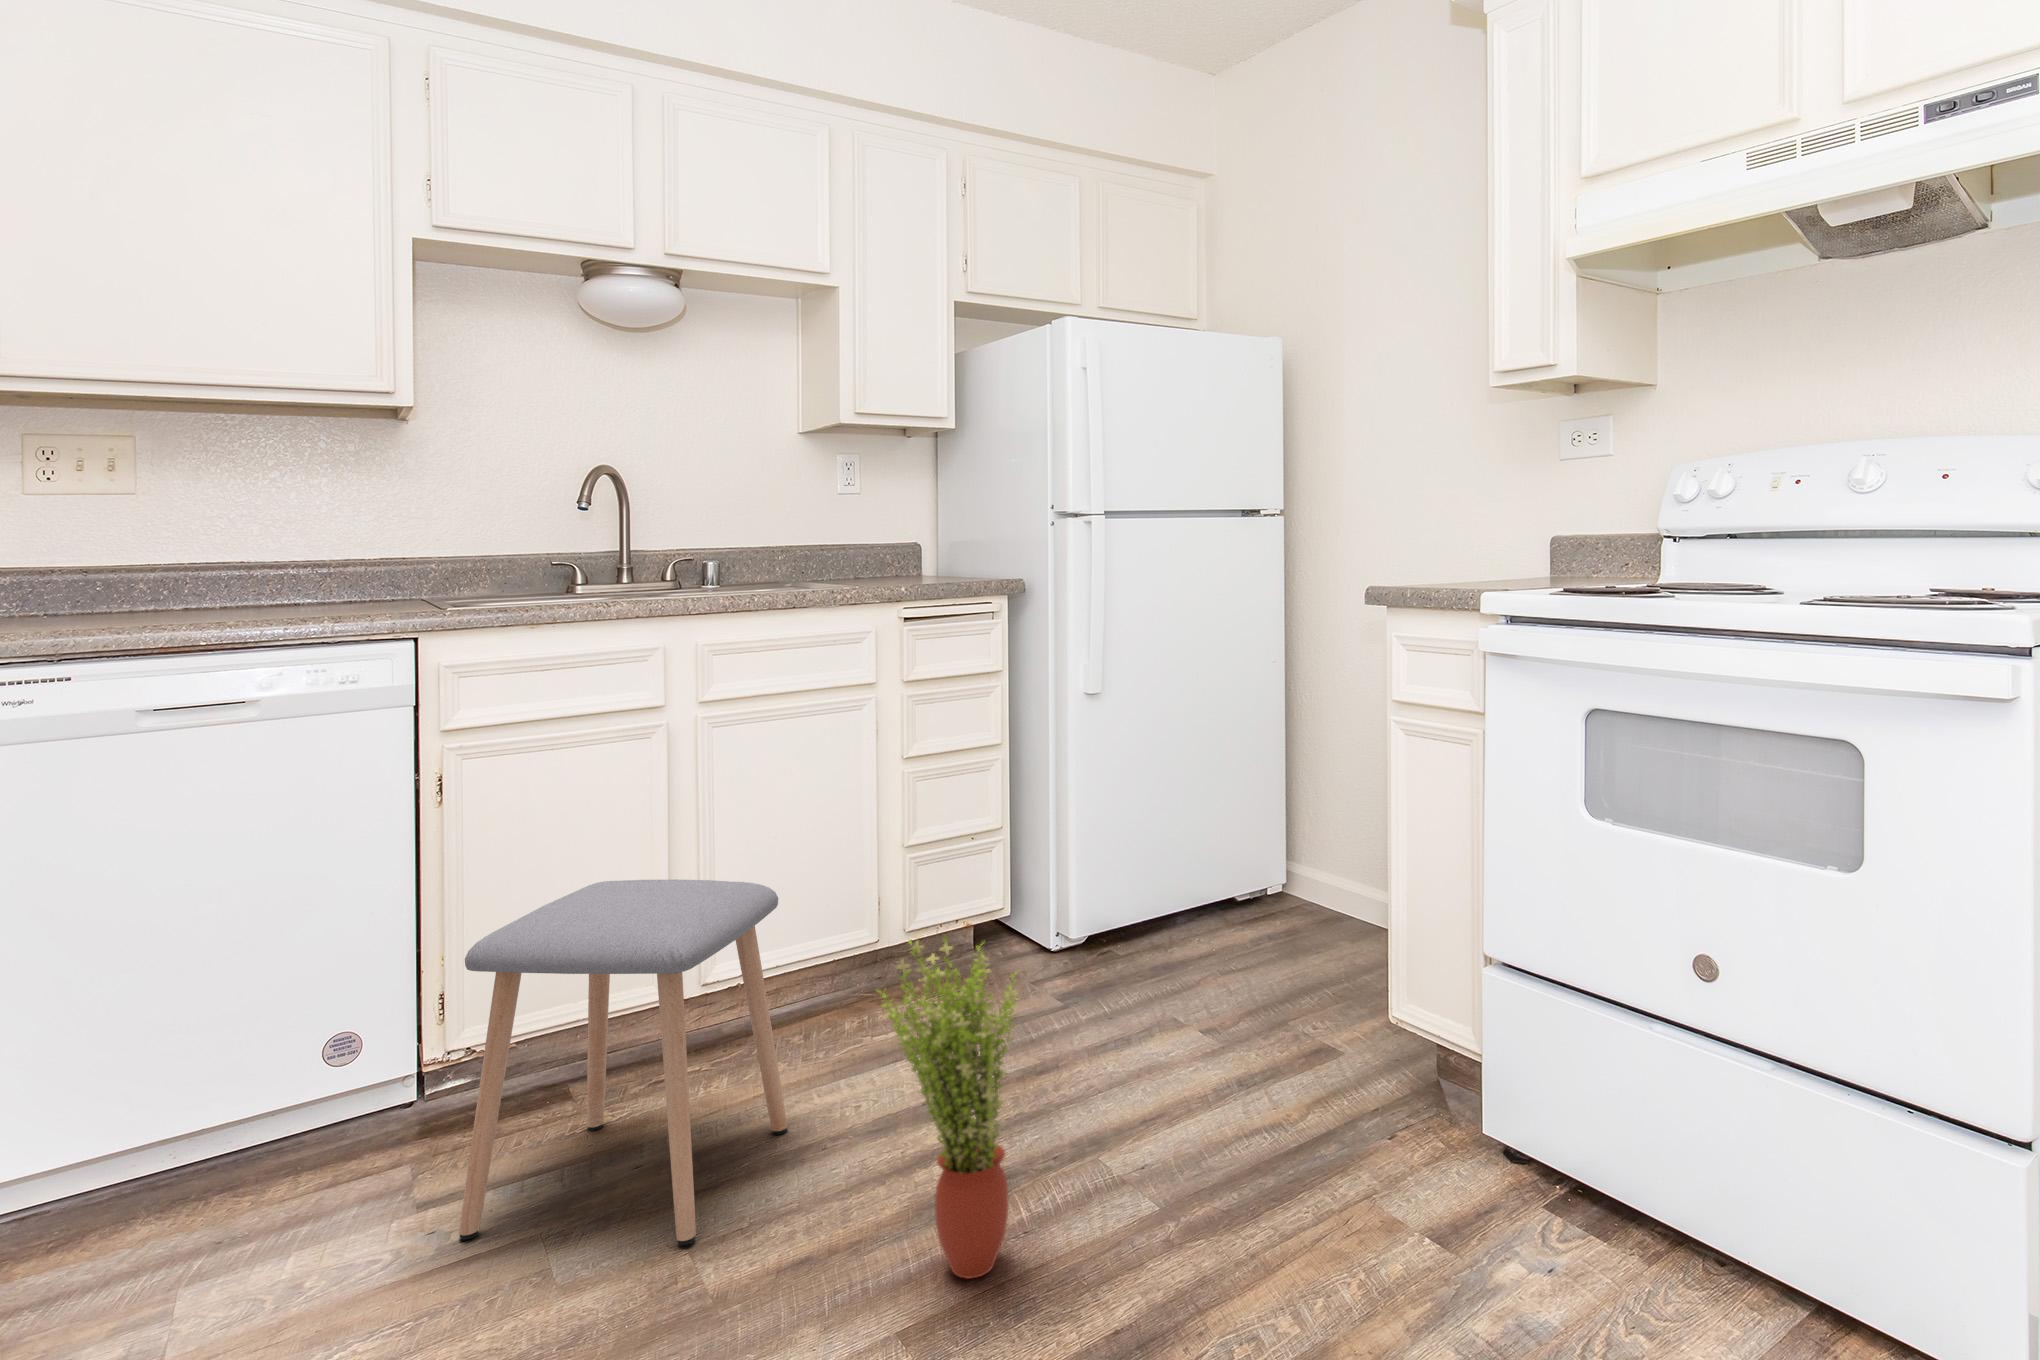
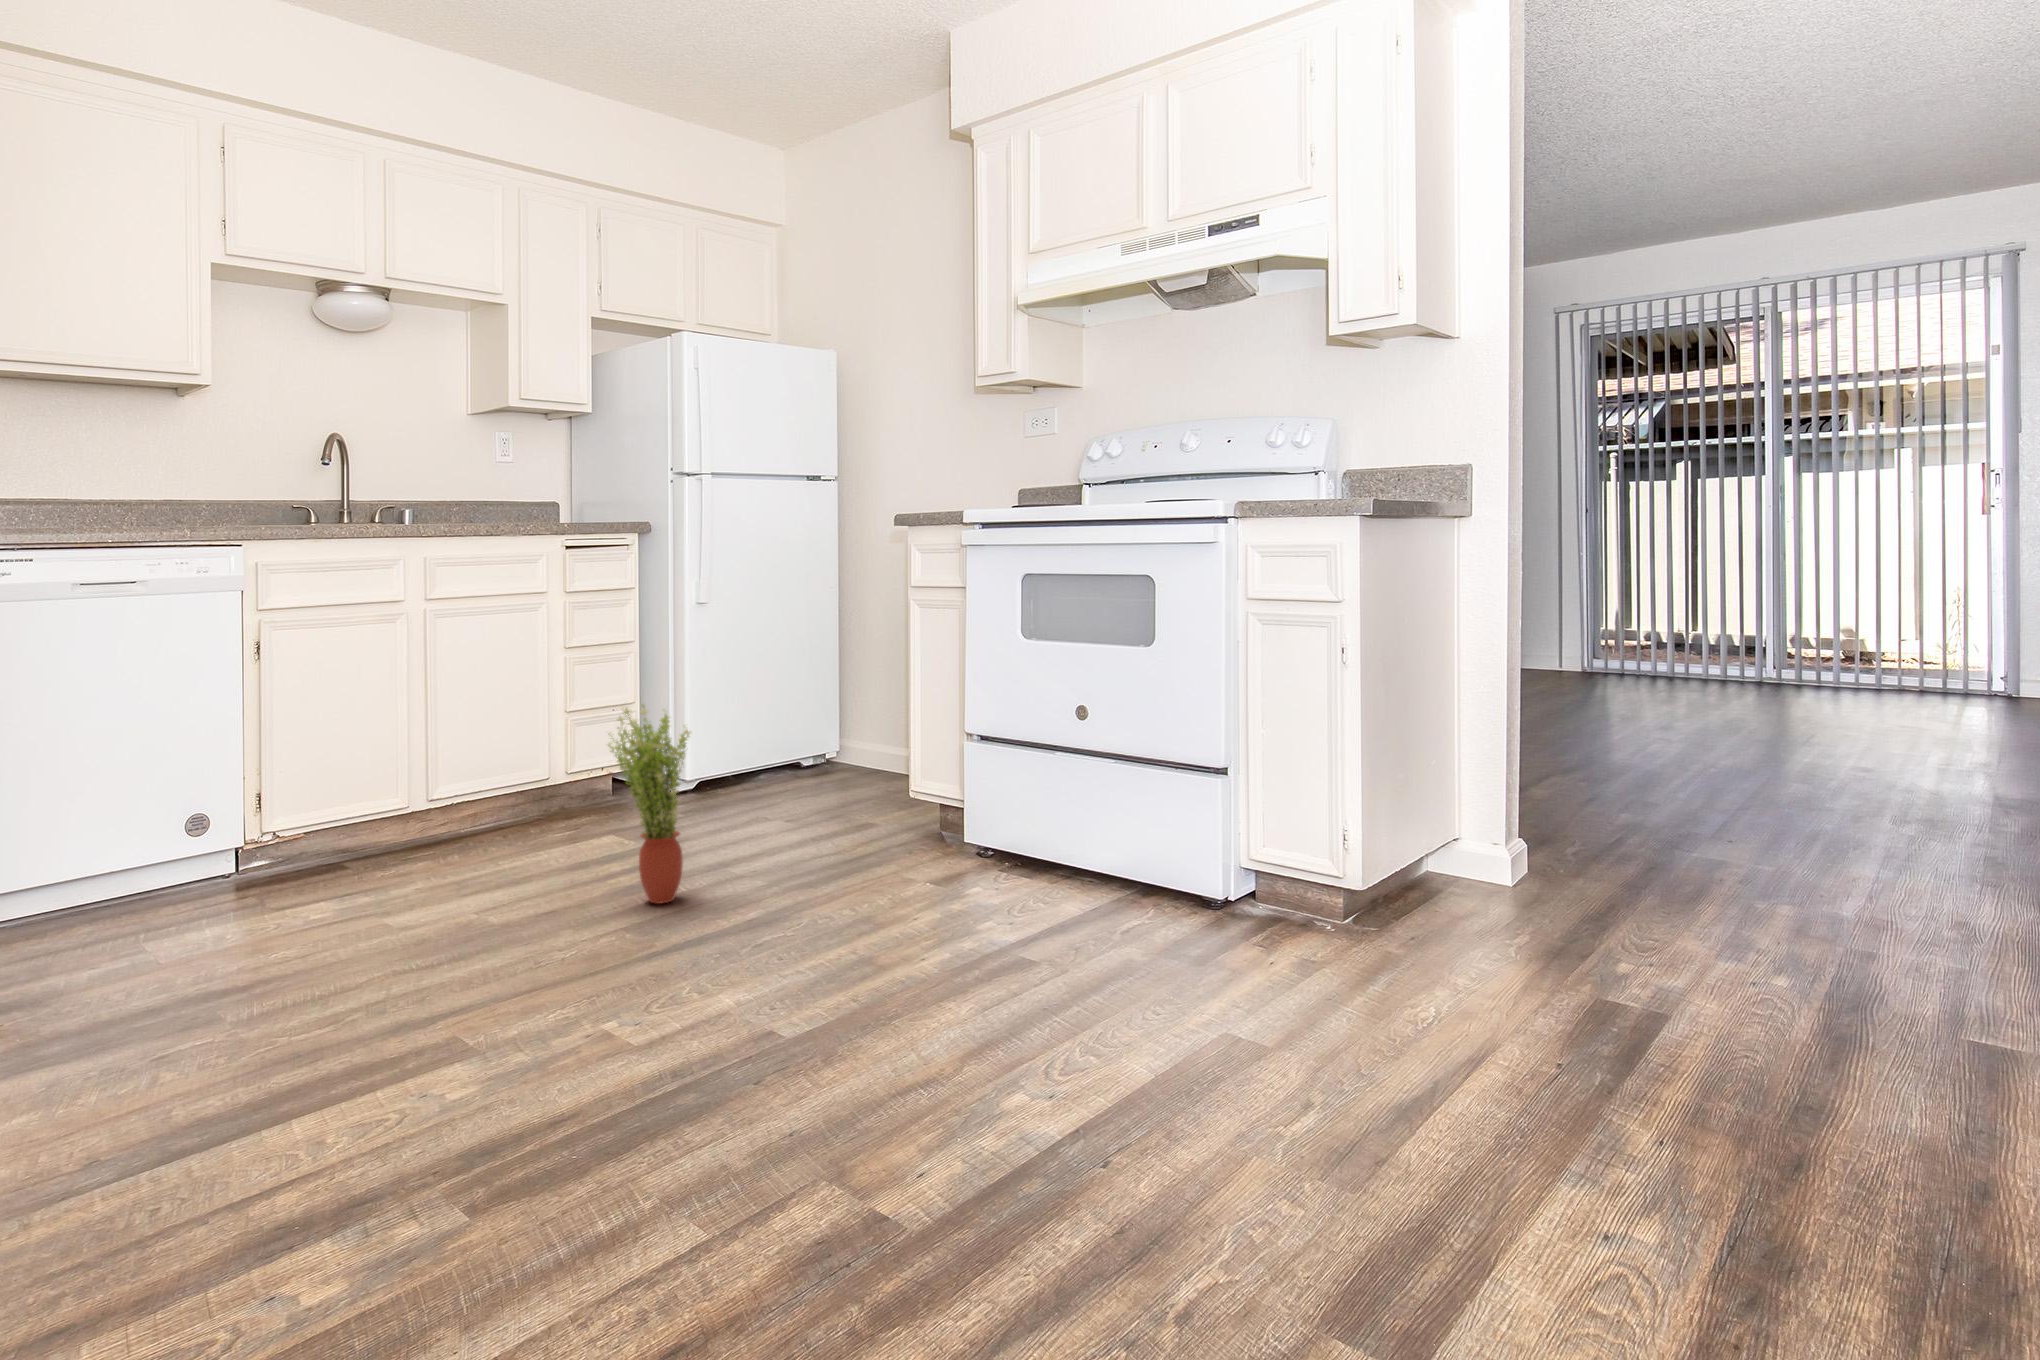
stool: present [459,879,787,1245] -> none [328,699,517,907]

